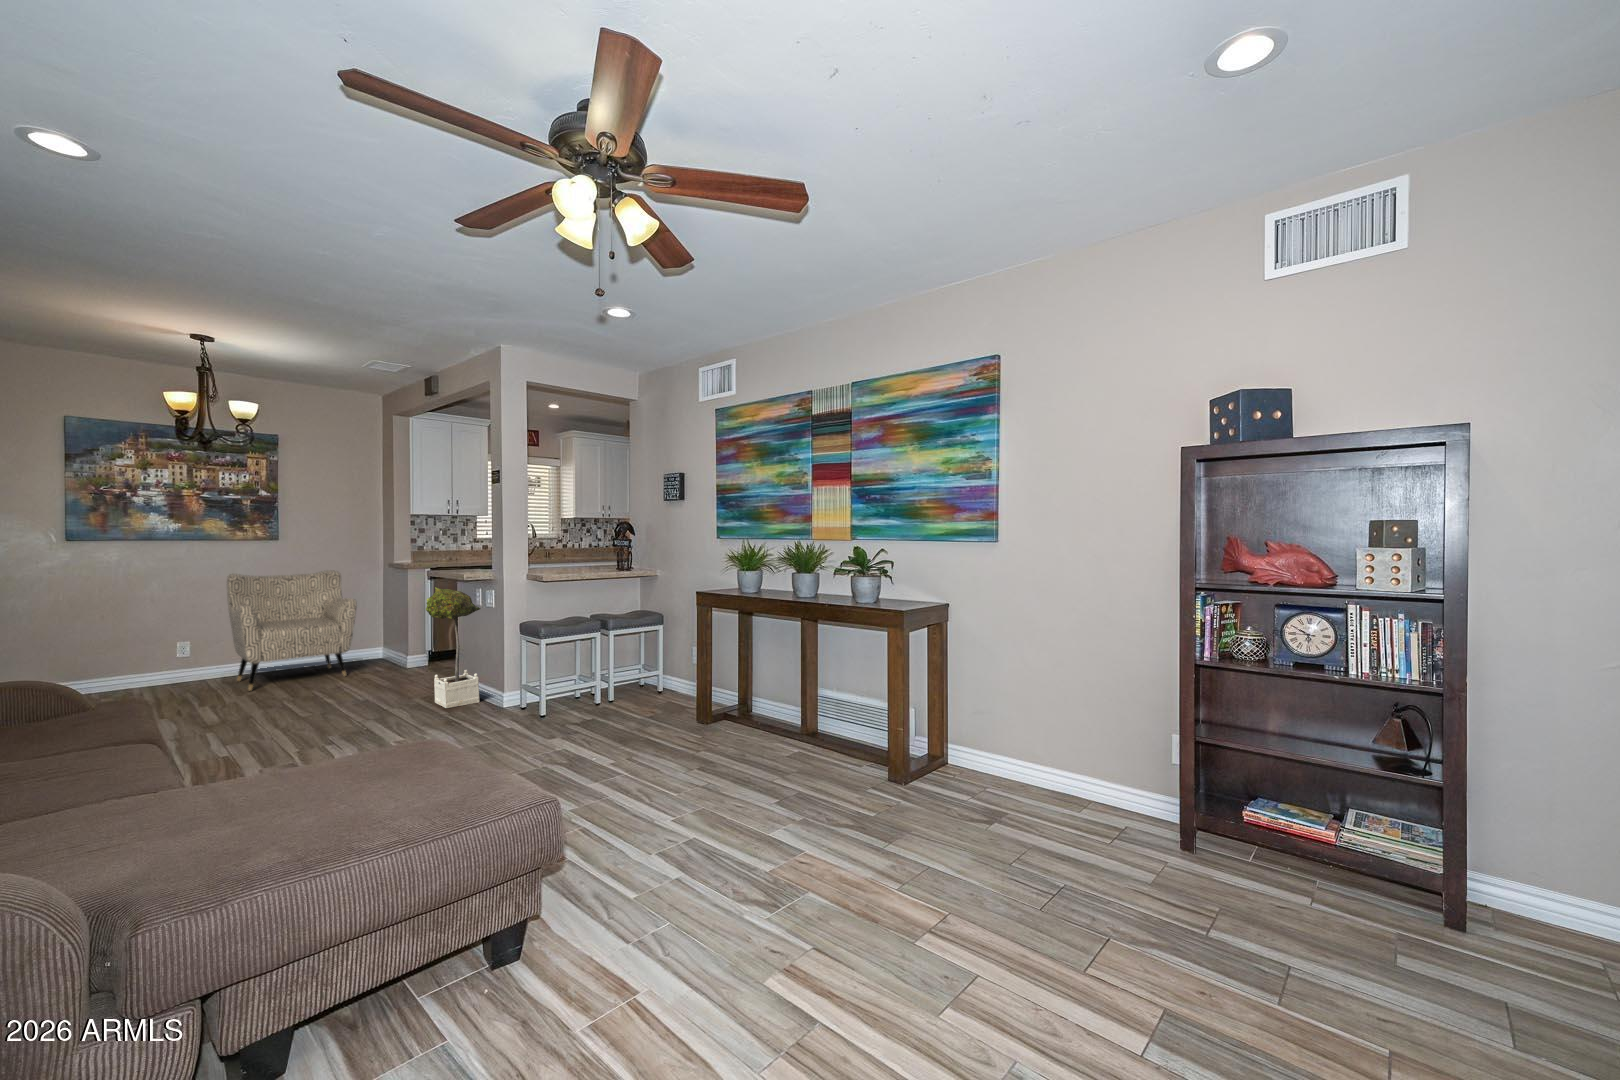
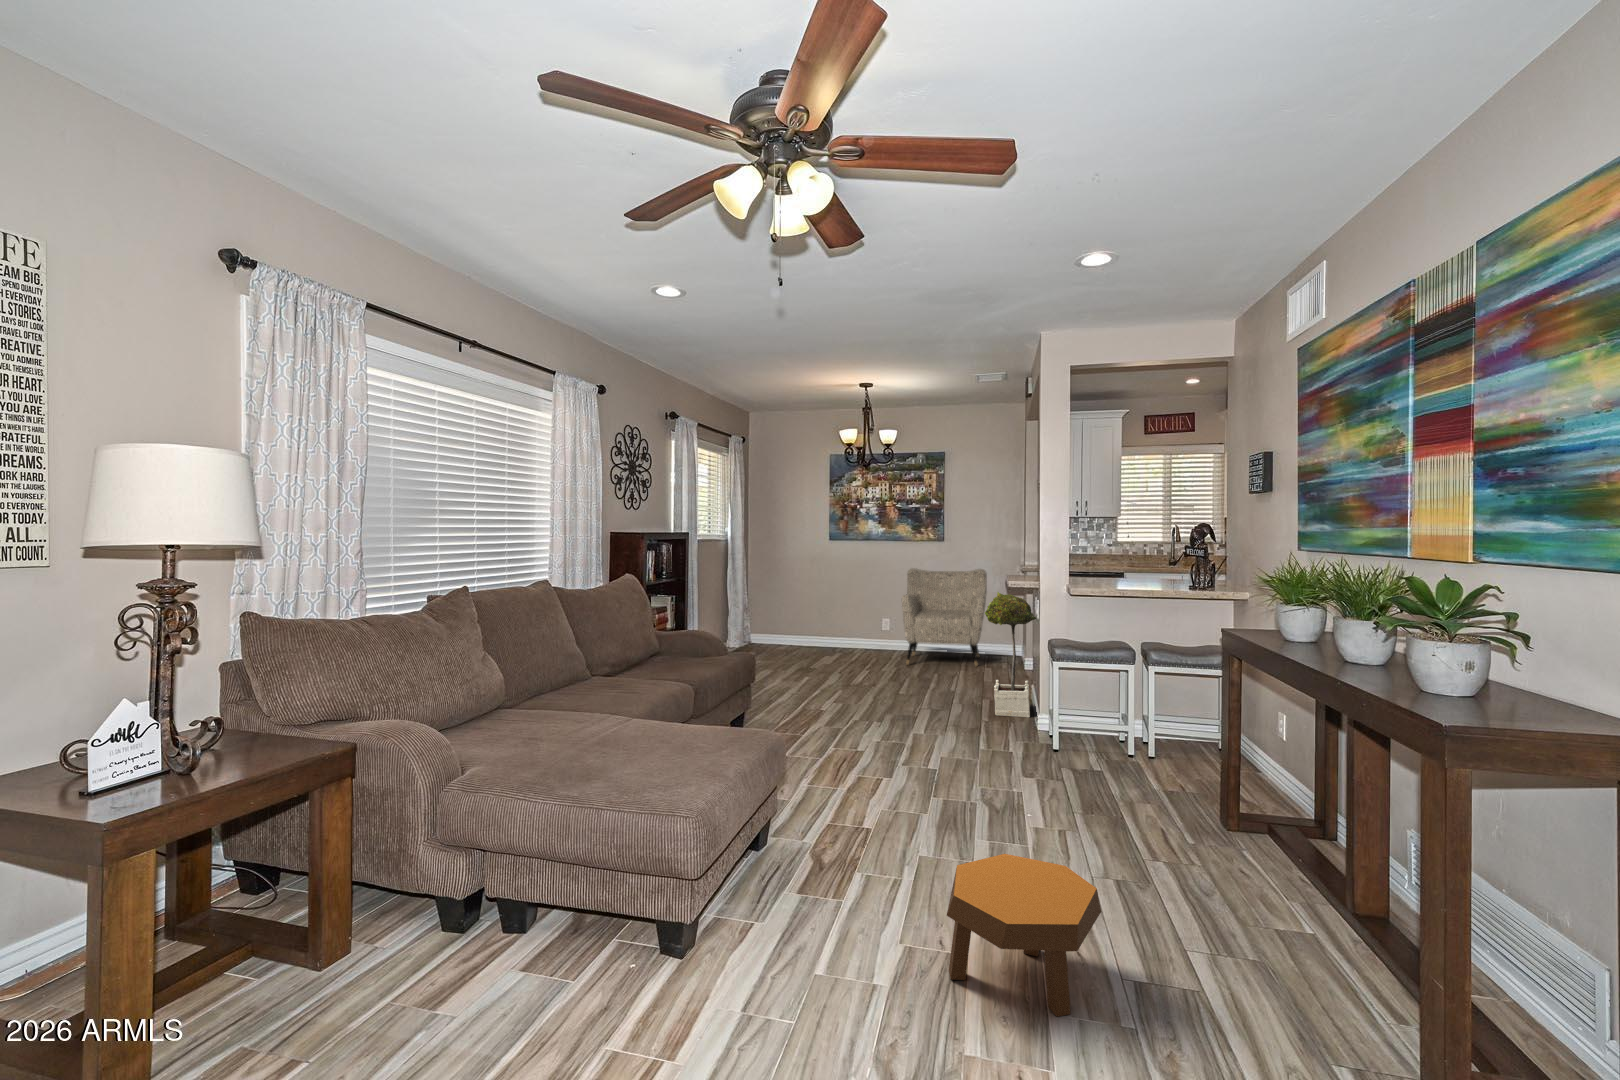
footstool: none [681,751,788,851] -> present [947,854,1101,1017]

